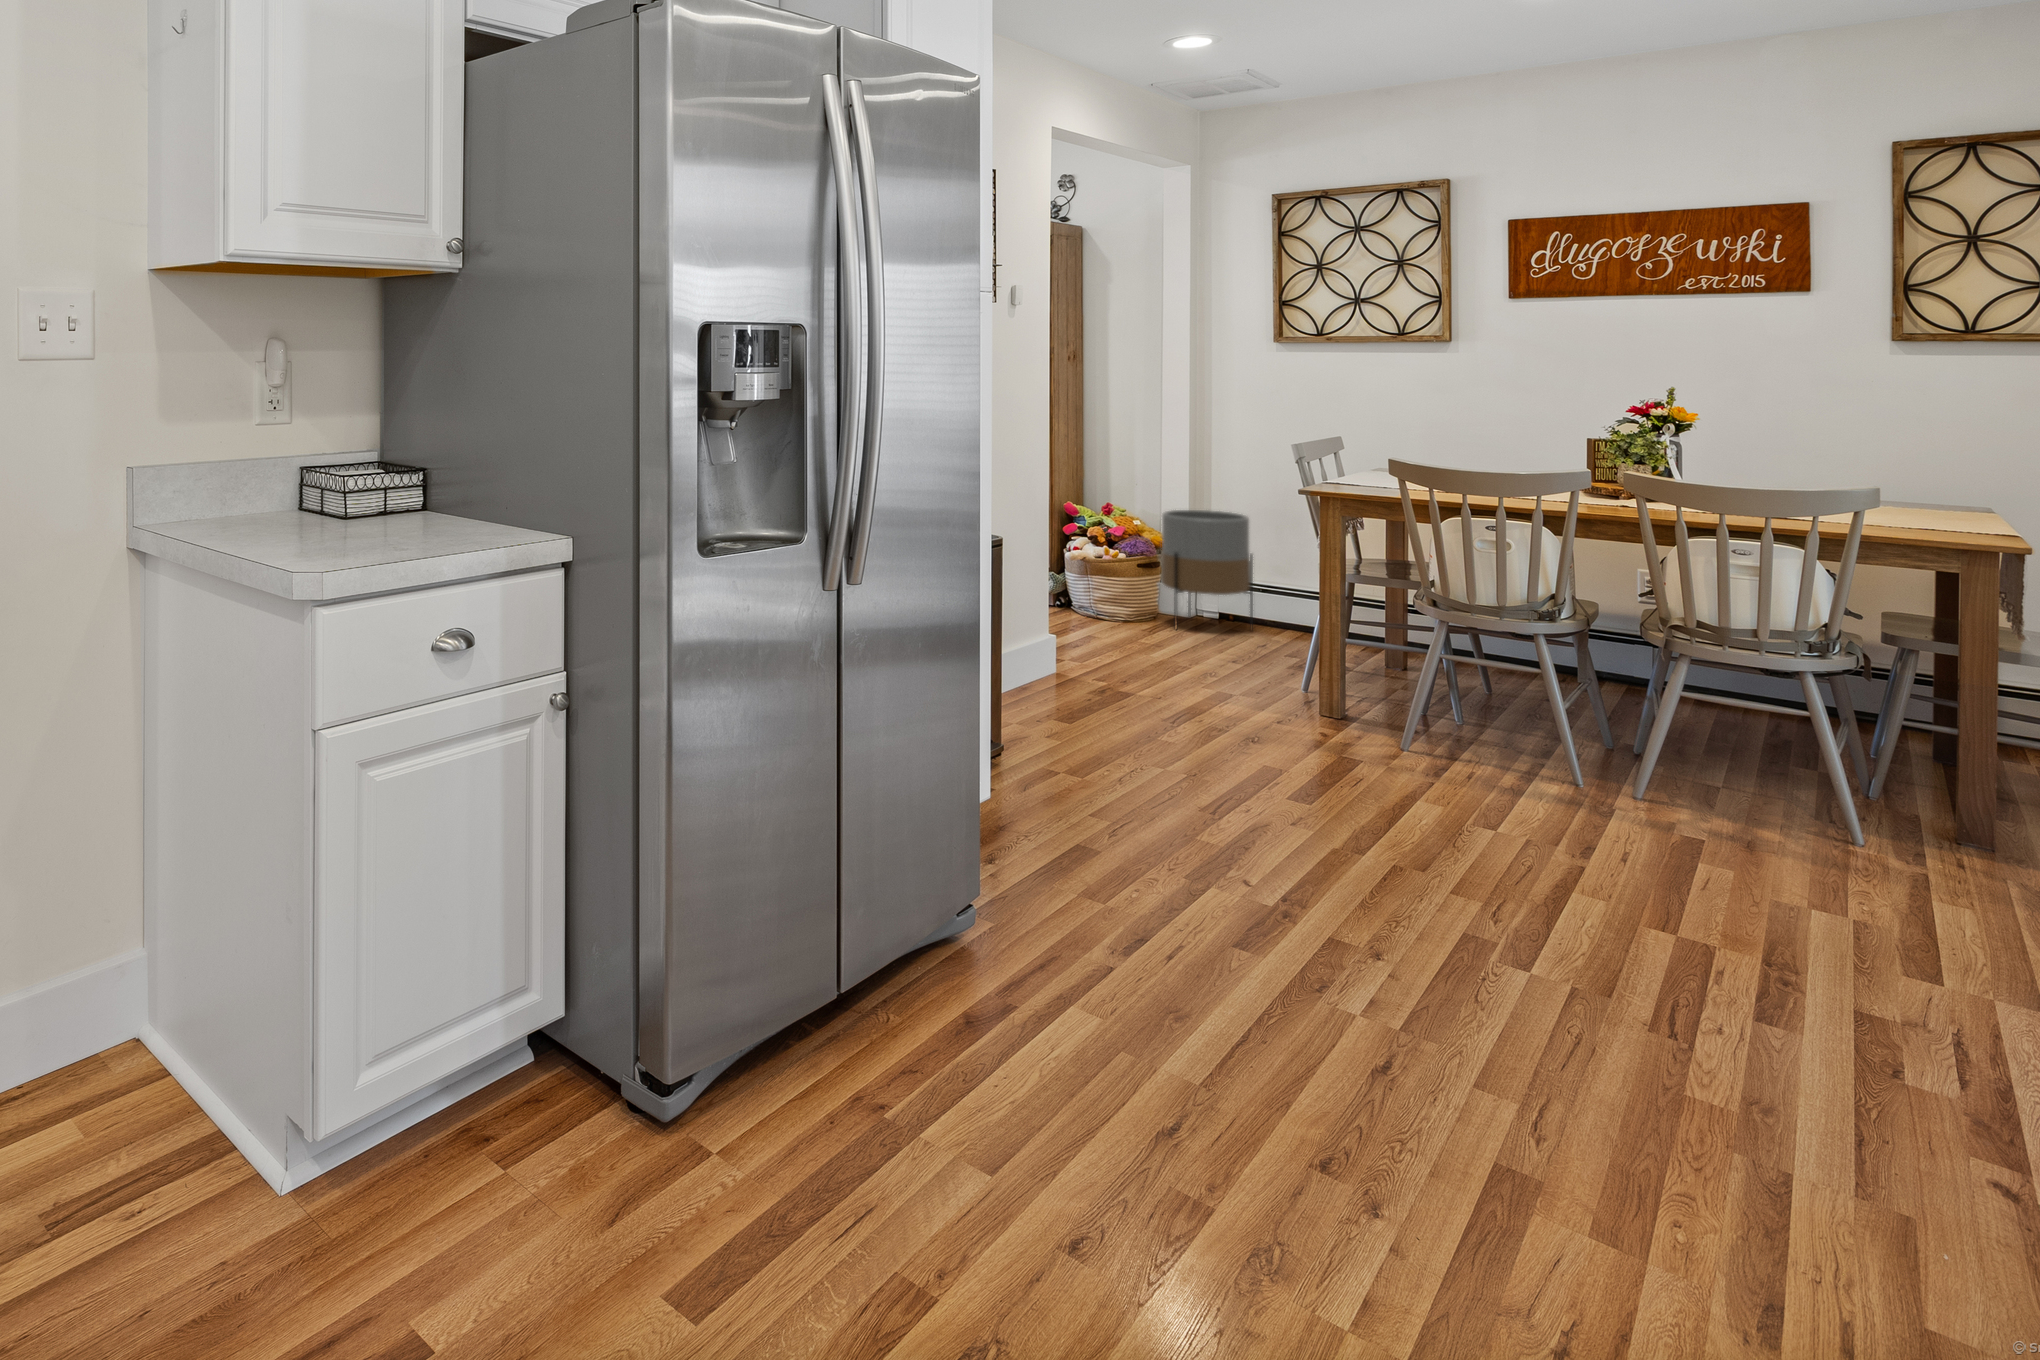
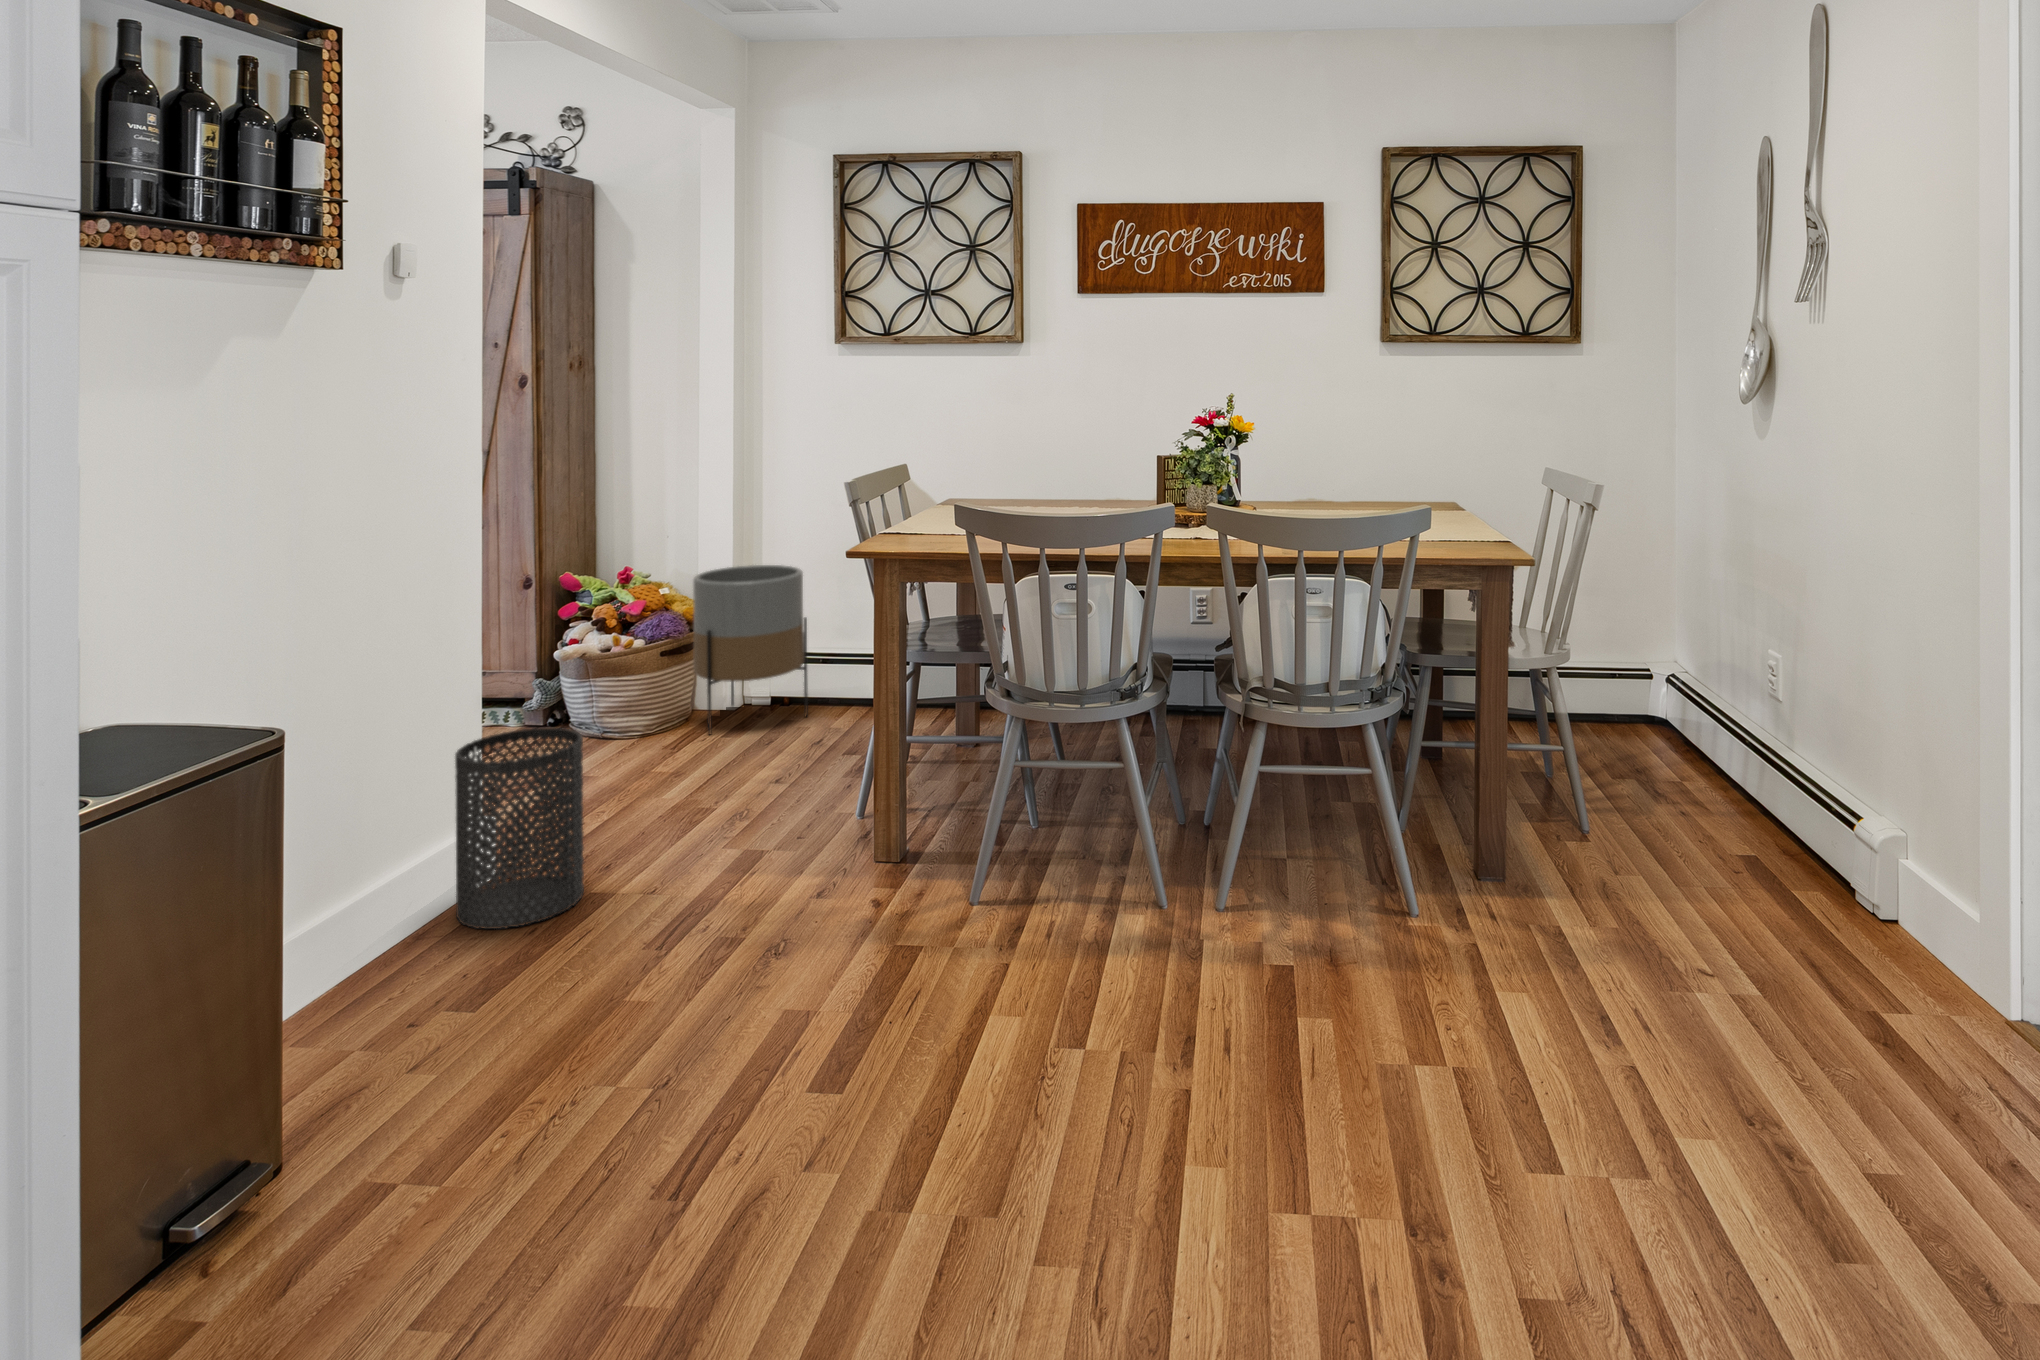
trash can: none [1038,584,1114,700] -> present [455,728,584,929]

